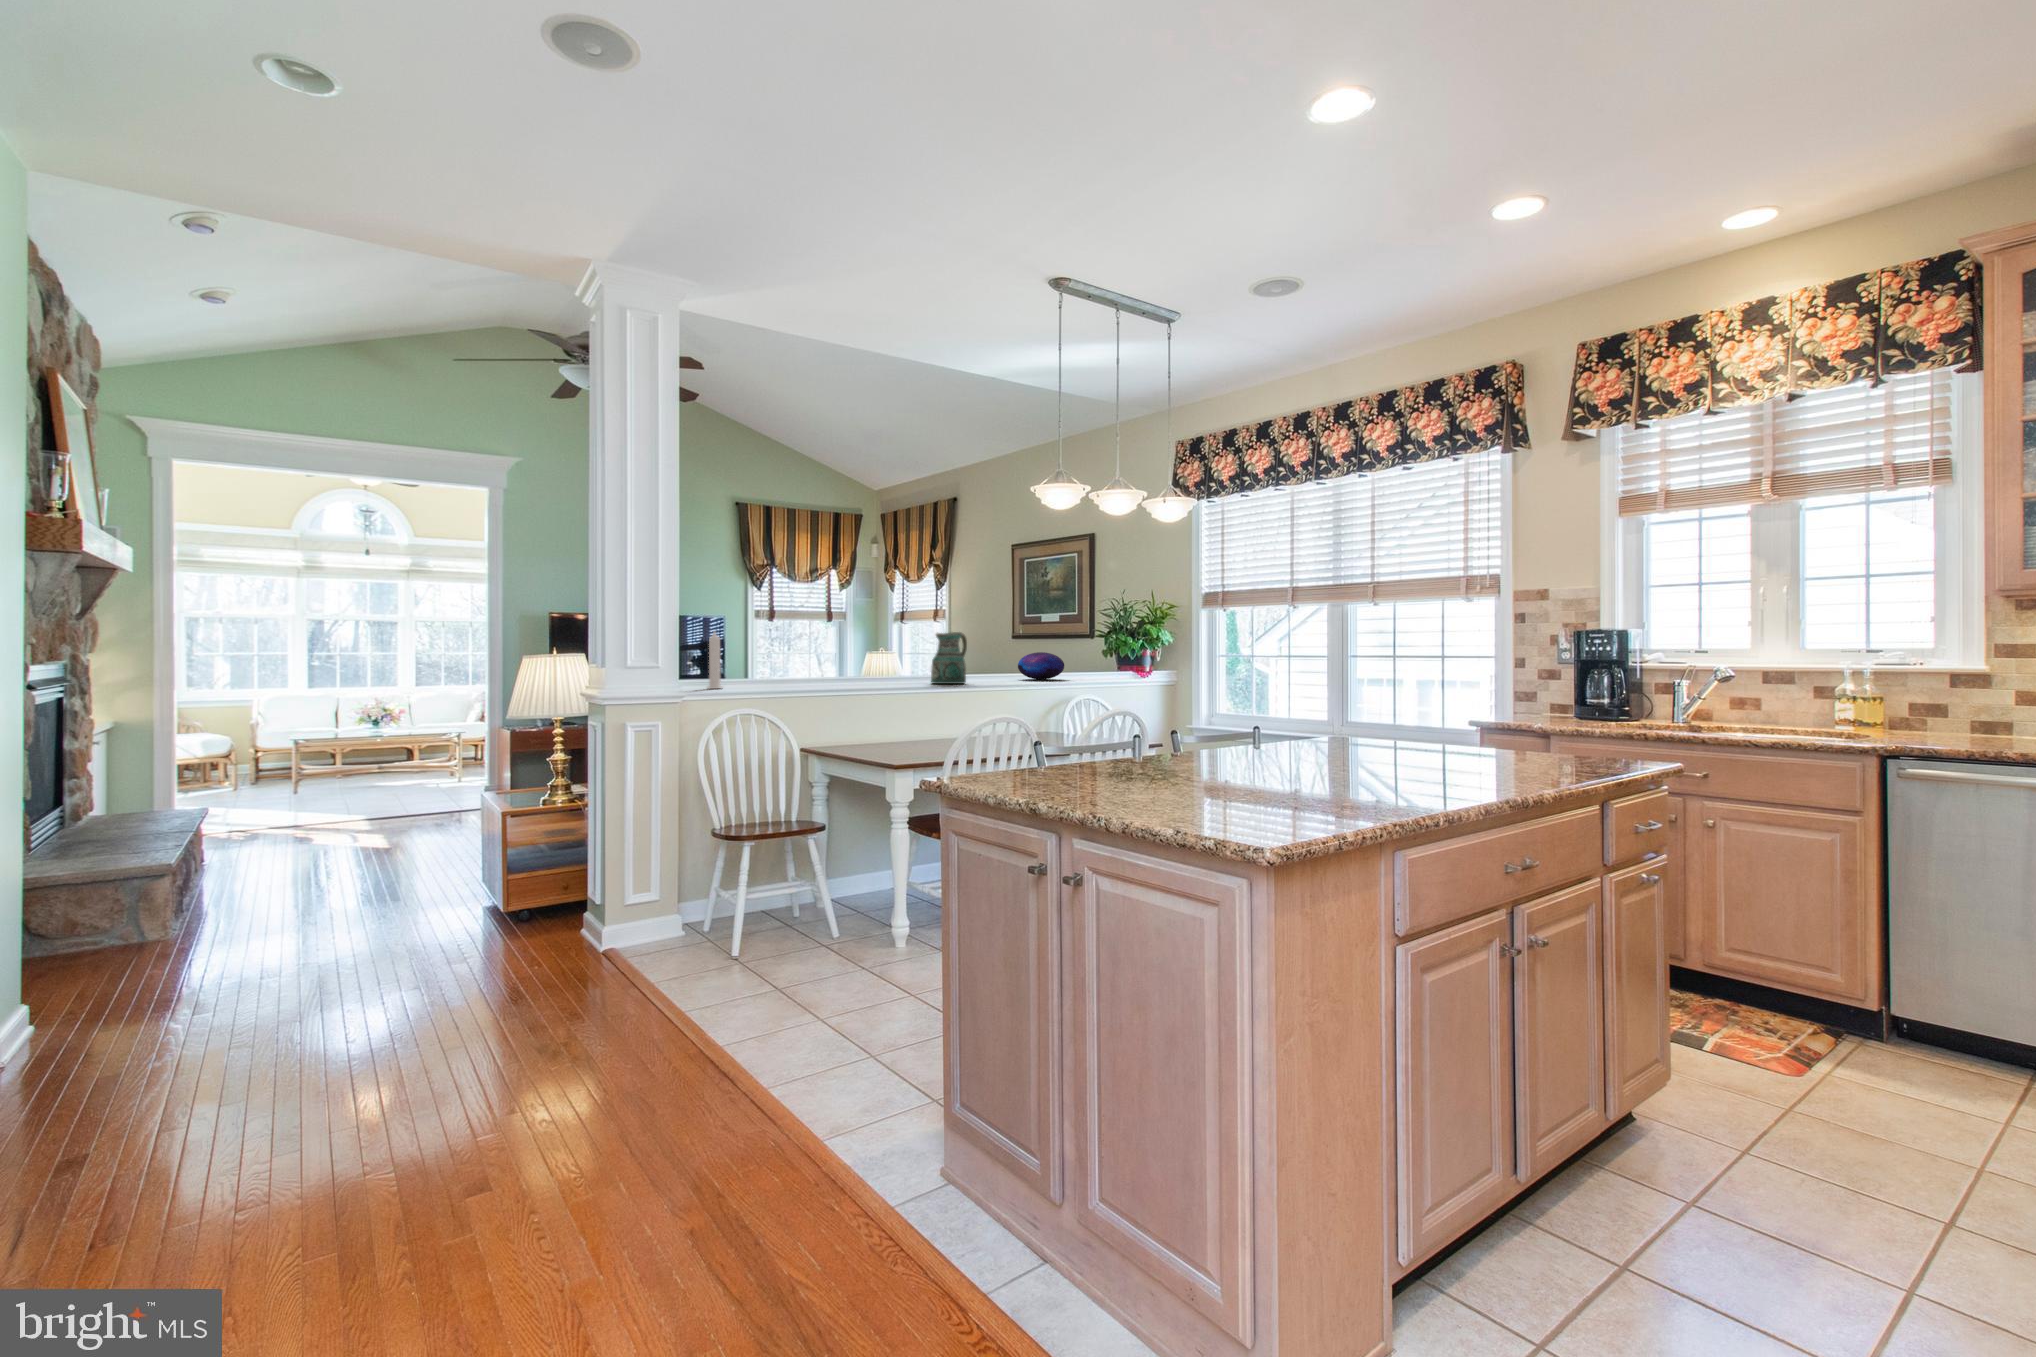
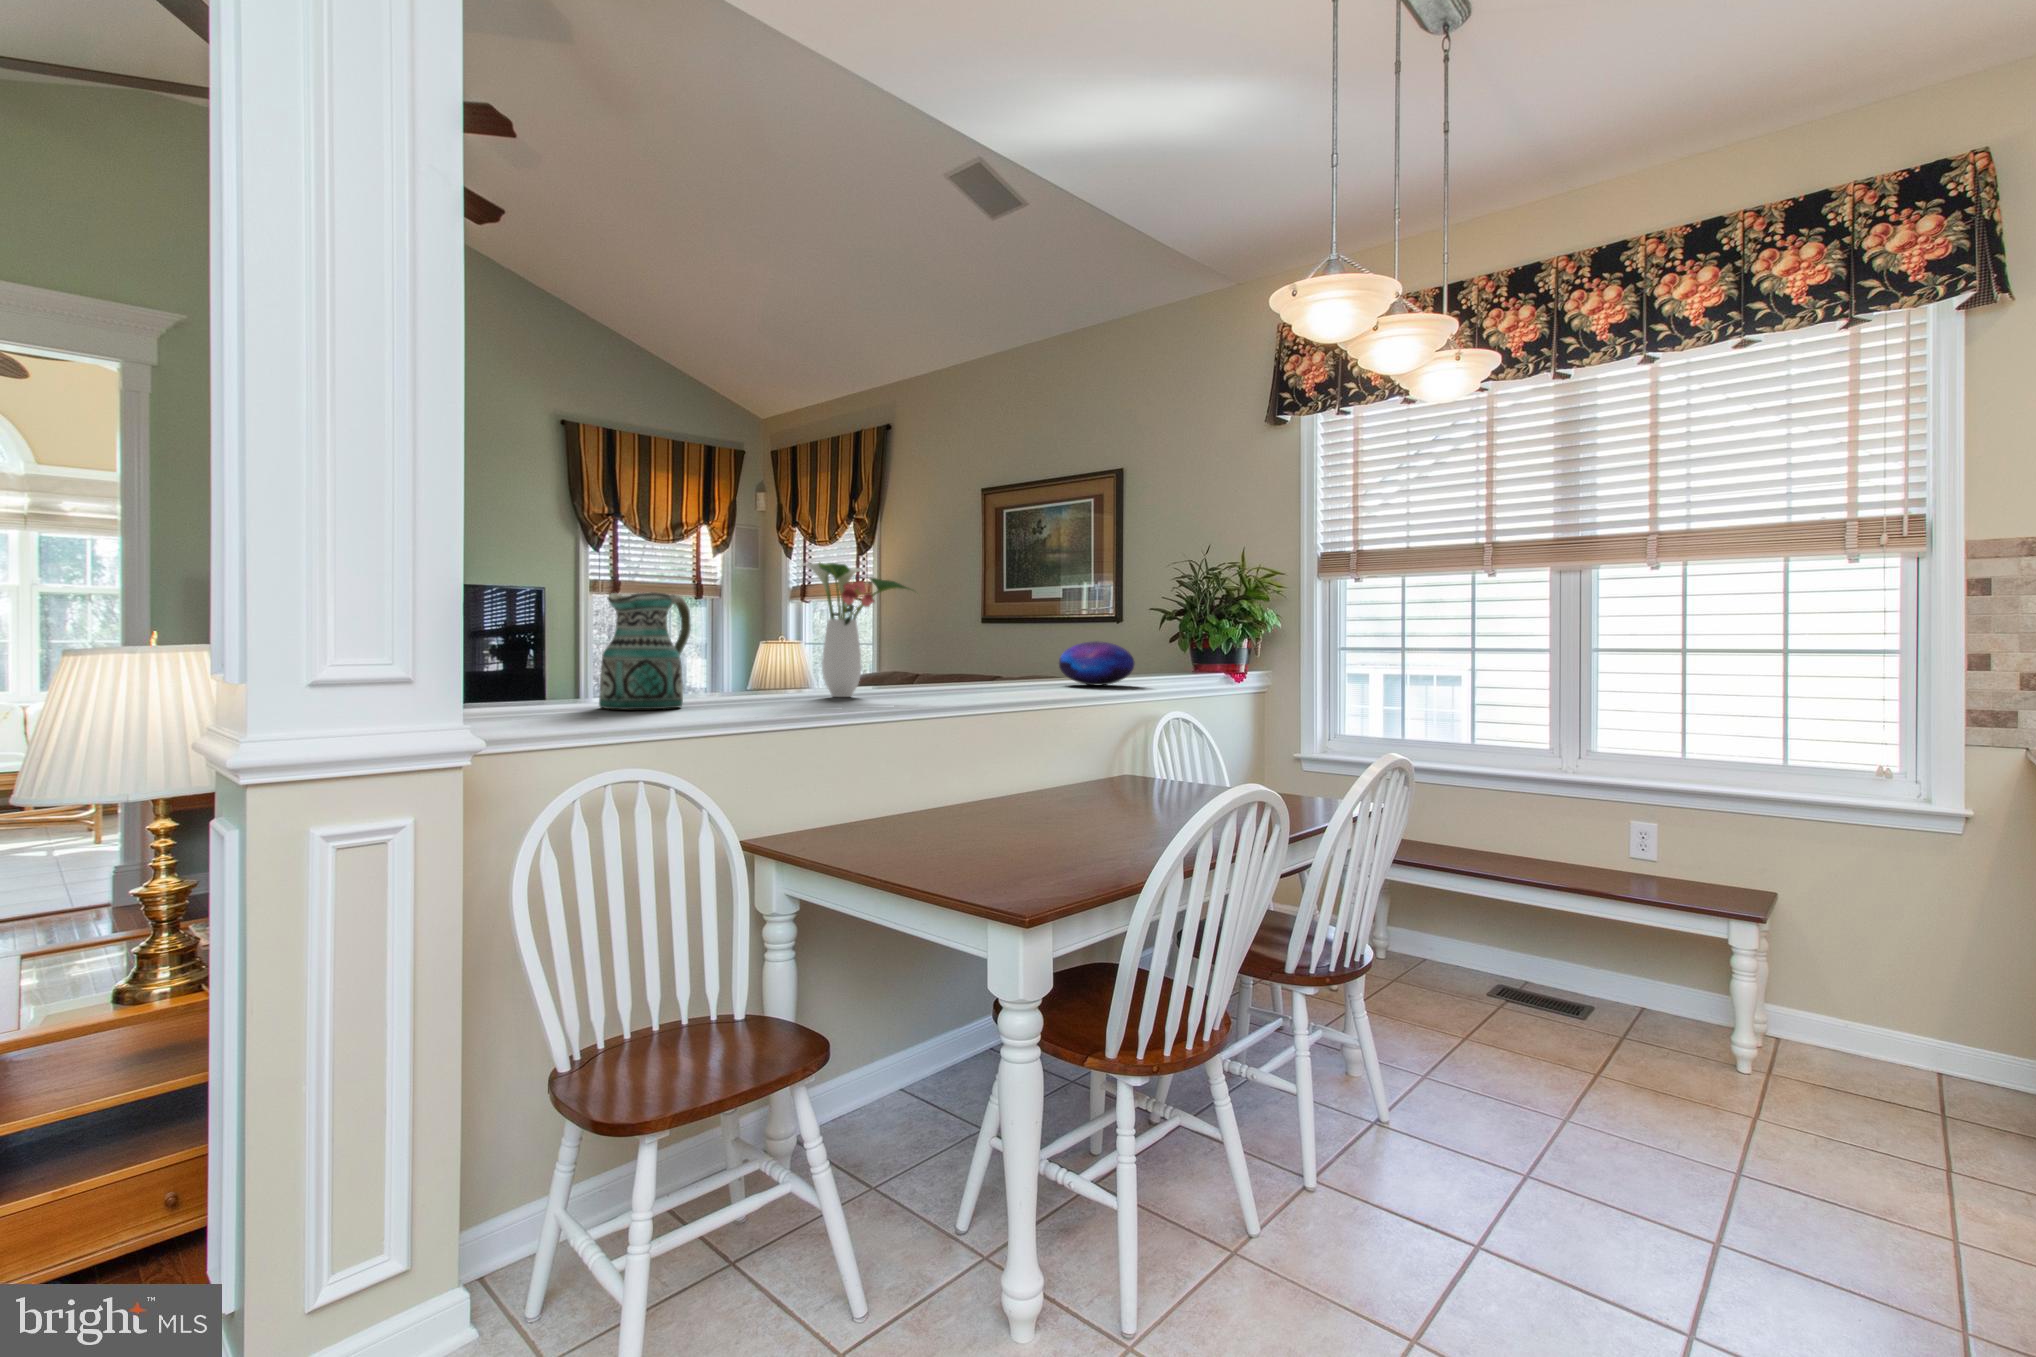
flower arrangement: none [848,610,915,684] -> present [800,562,911,697]
candle: present [708,632,722,689] -> none [519,589,557,710]
ceramic pitcher: present [931,632,967,684] -> present [599,592,691,709]

